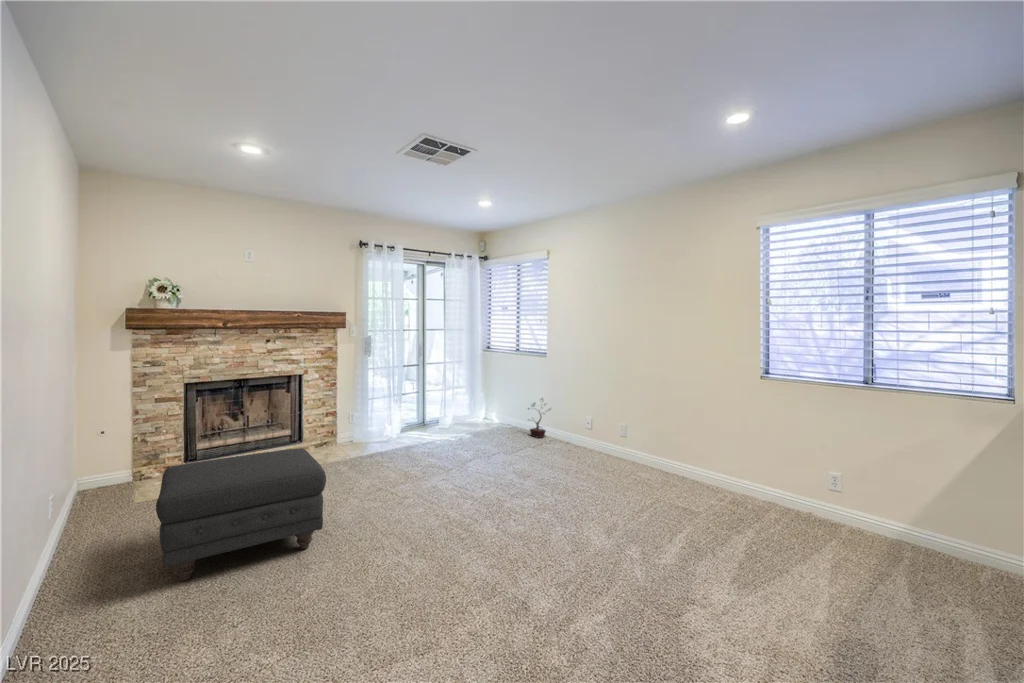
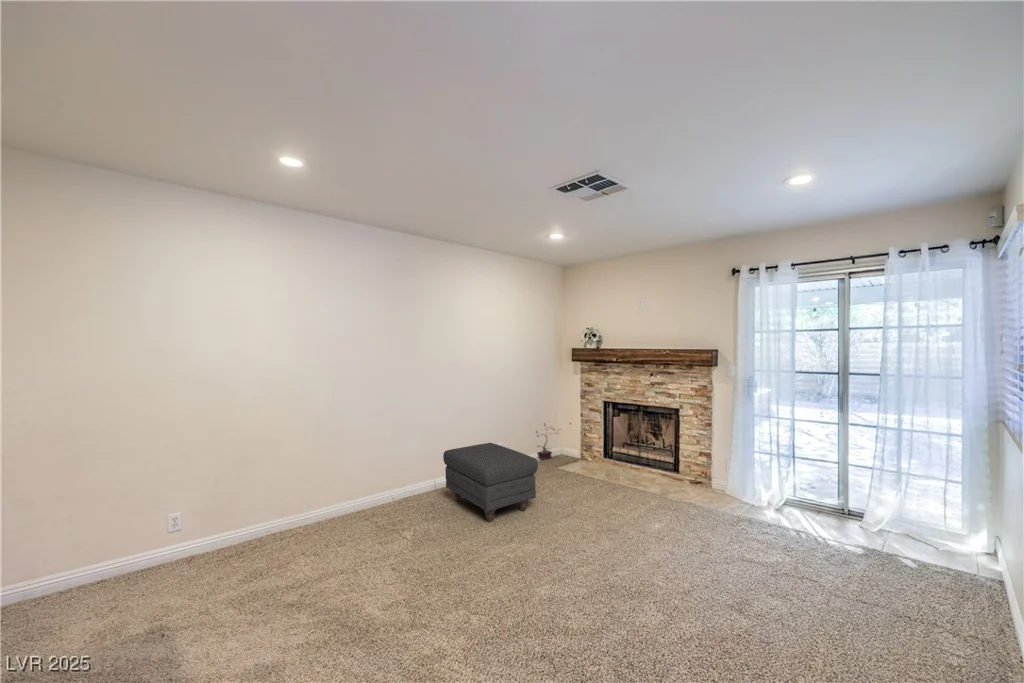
potted plant: present [528,398,550,438] -> present [537,424,552,460]

